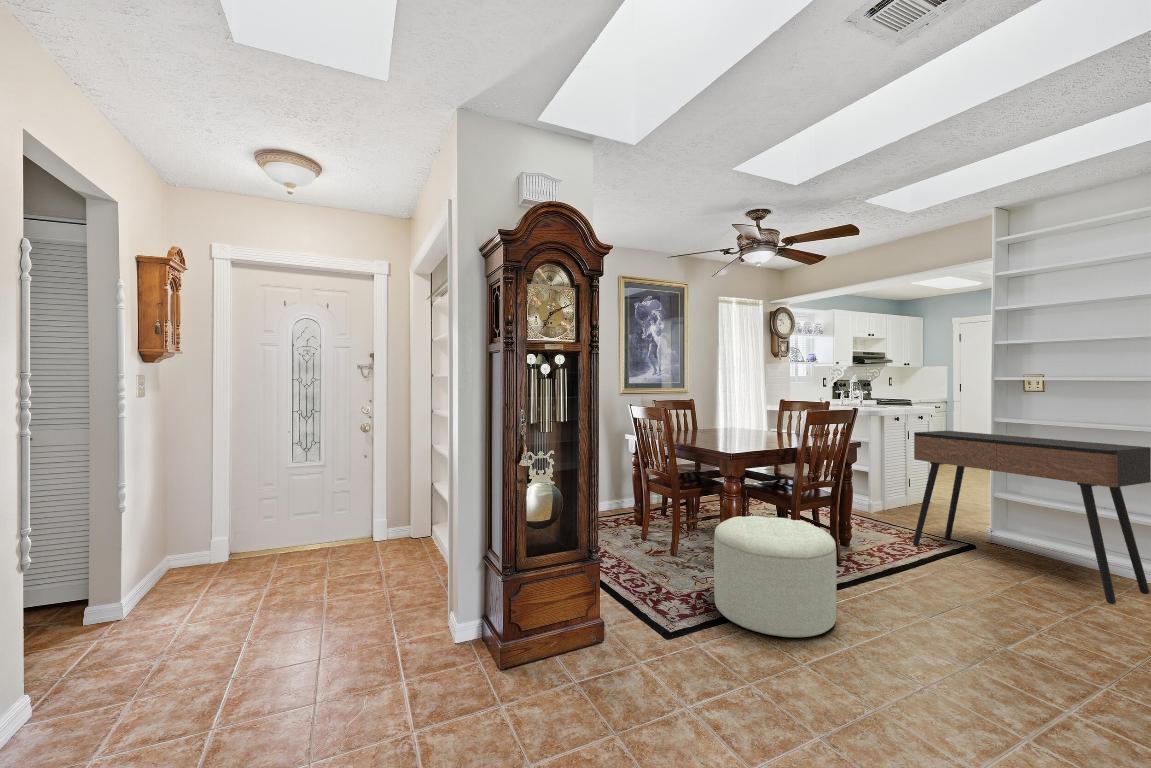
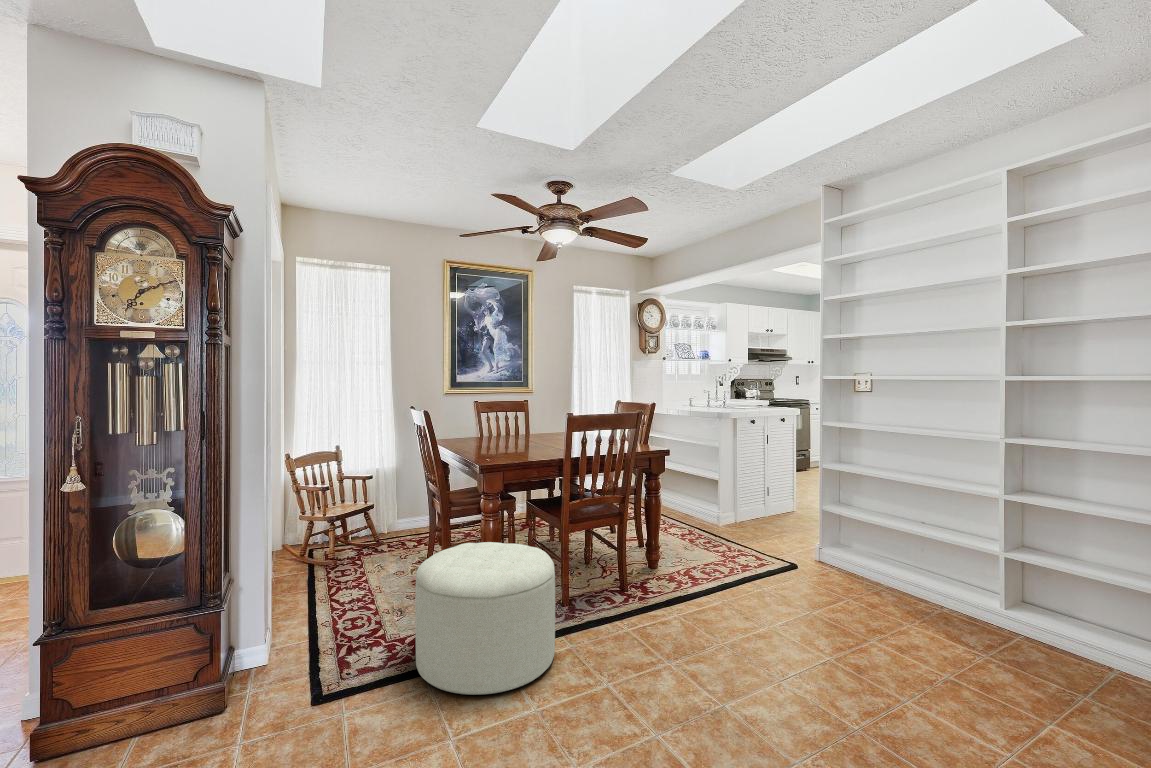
console table: present [913,431,1151,604] -> none [729,437,941,639]

